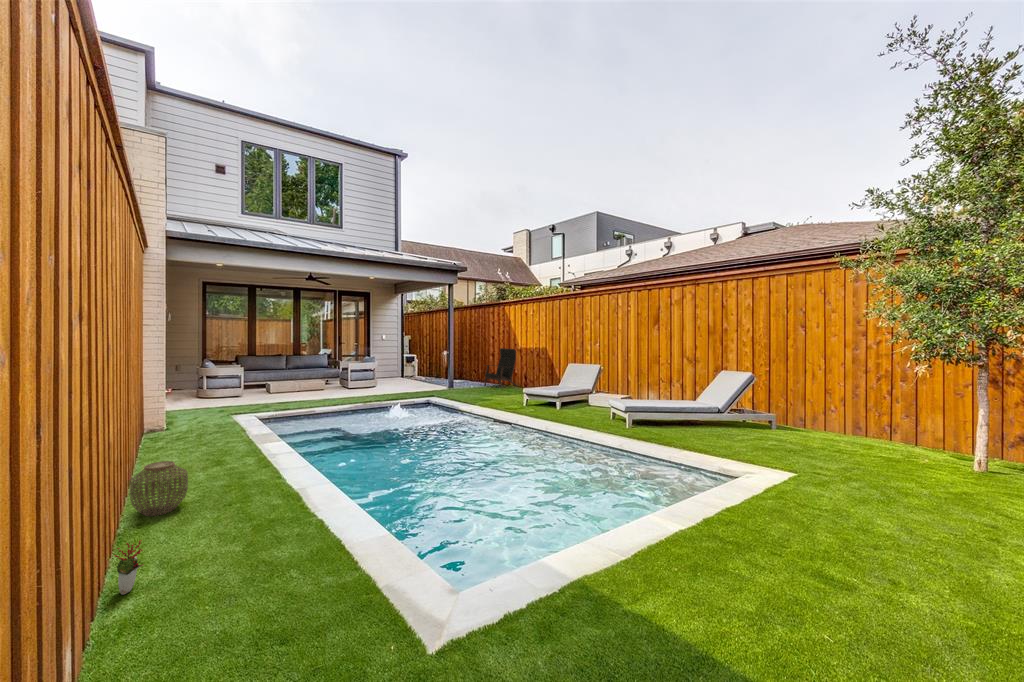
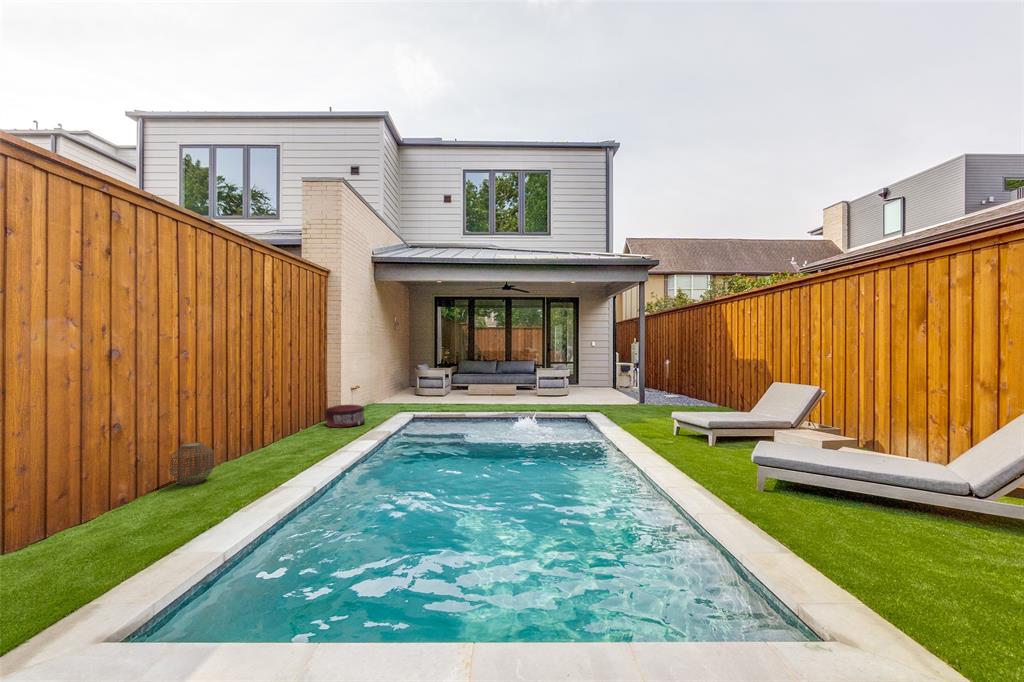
lounge chair: present [485,348,517,388] -> none [686,359,732,410]
pouf: none [166,411,221,440] -> present [325,405,365,428]
decorative plant: present [114,540,144,594] -> none [29,500,58,540]

